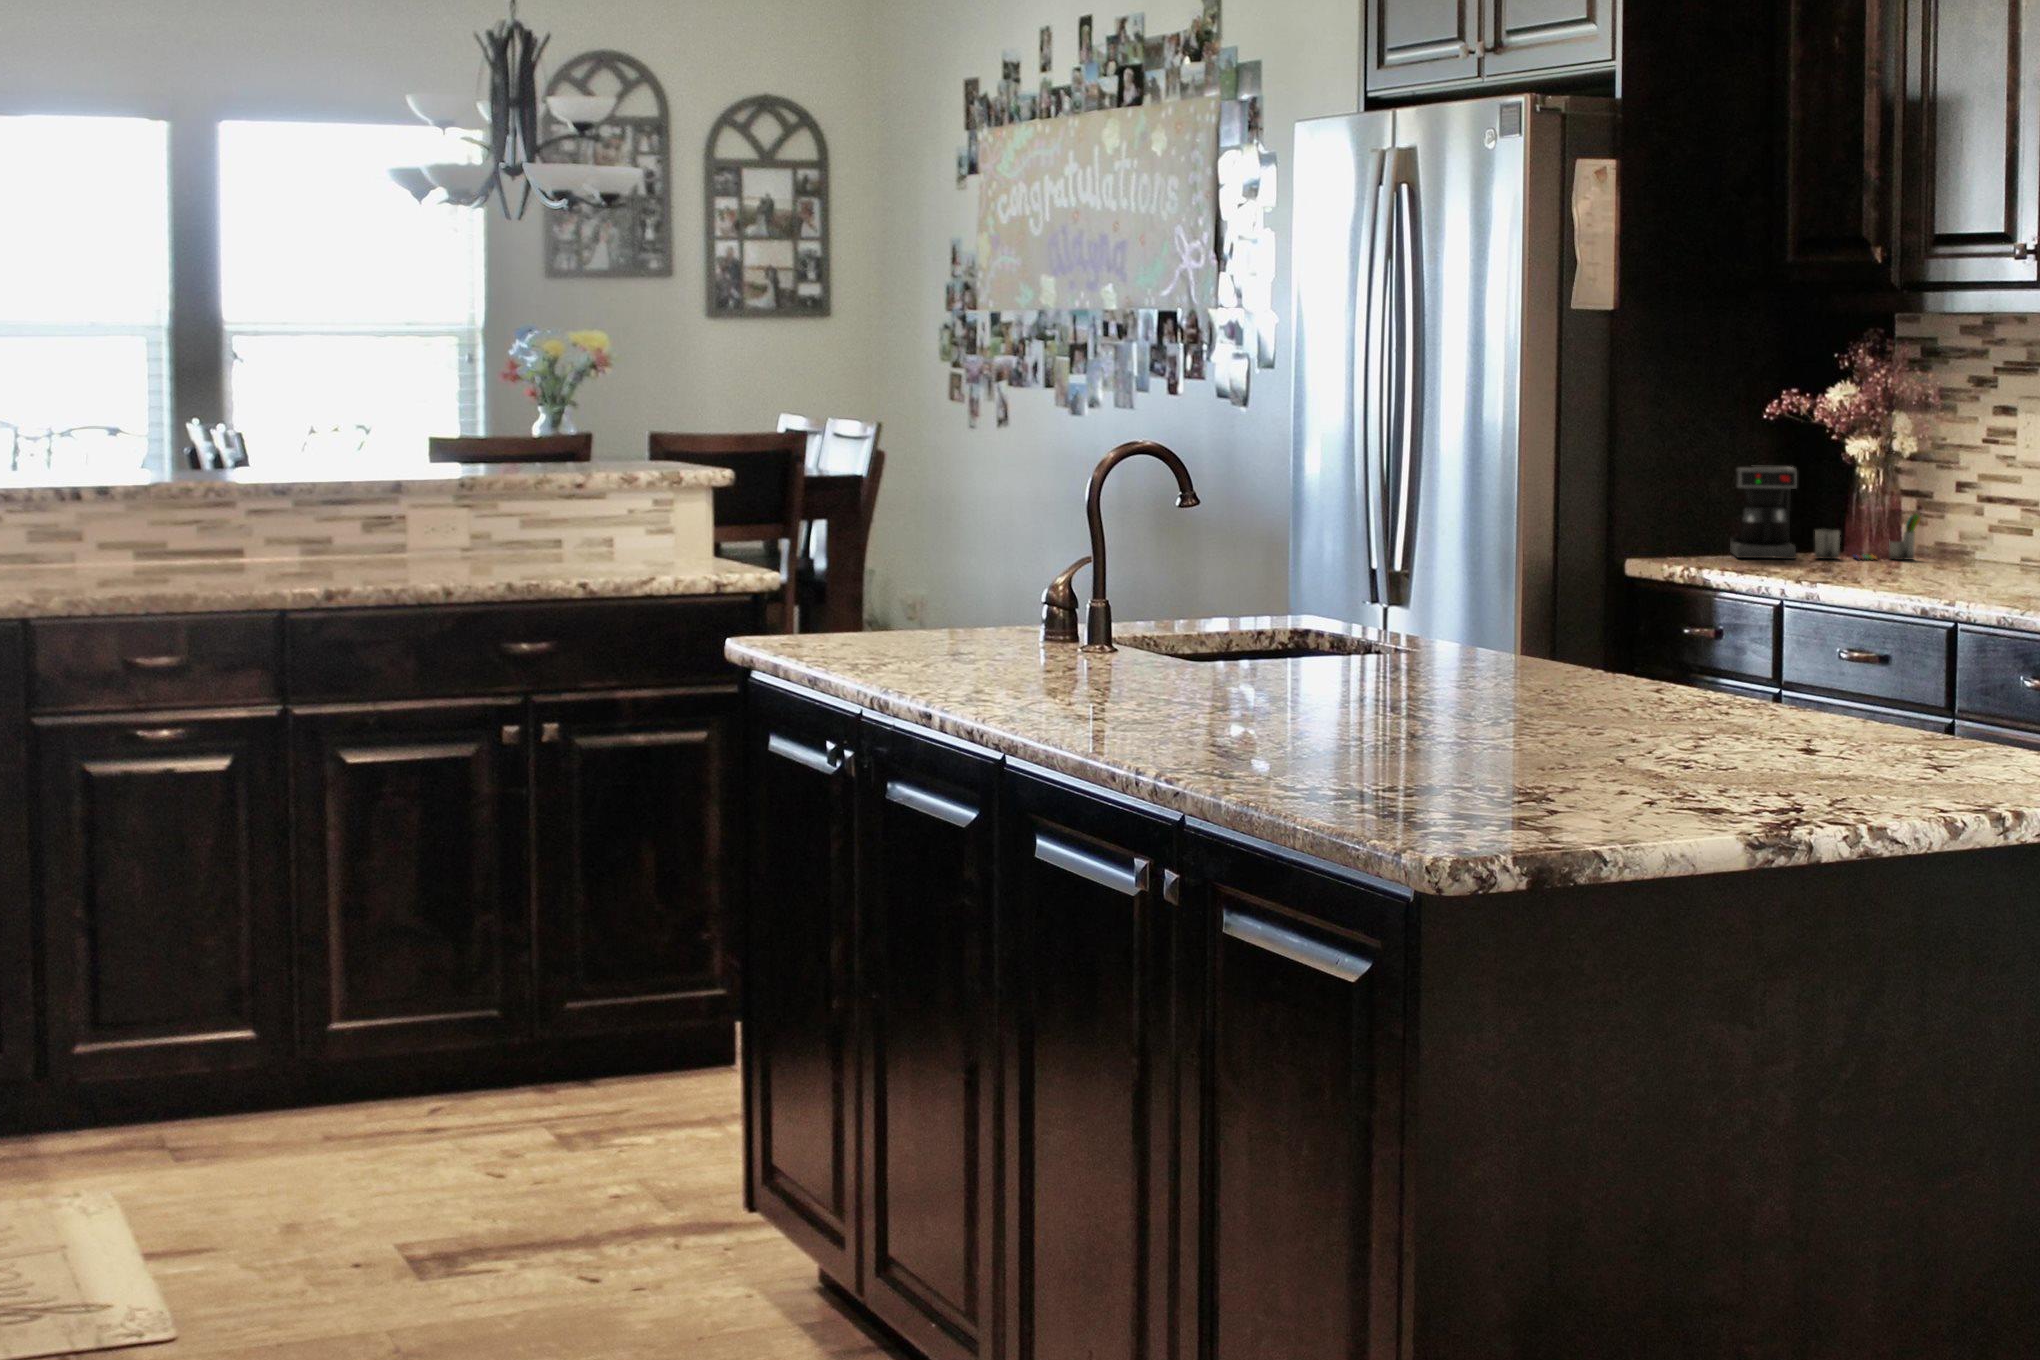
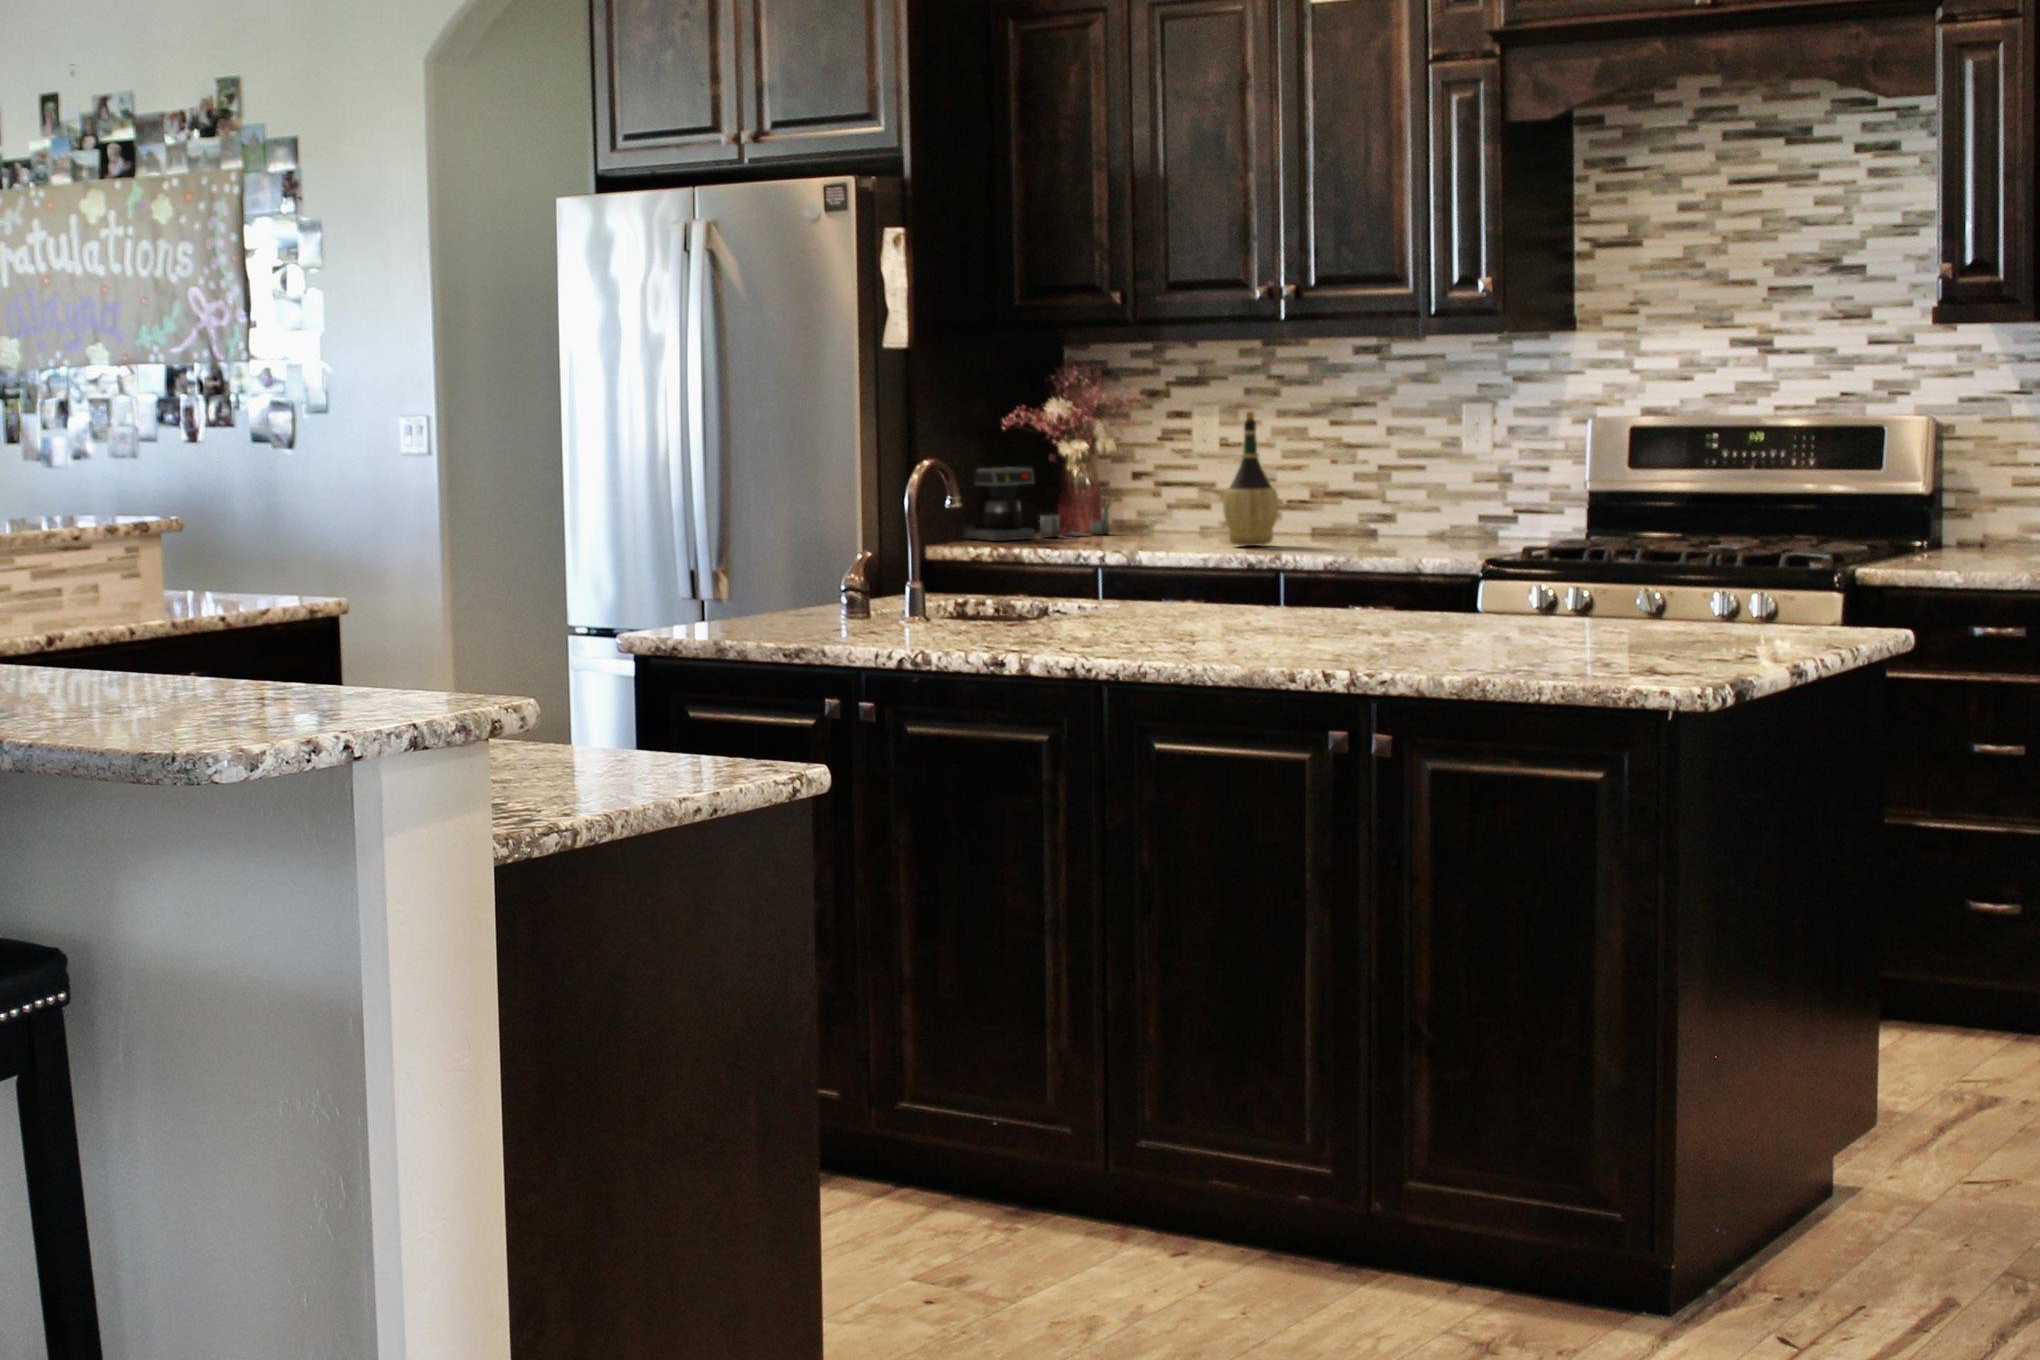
wine bottle: none [1924,408,1999,585] -> present [1223,411,1279,546]

